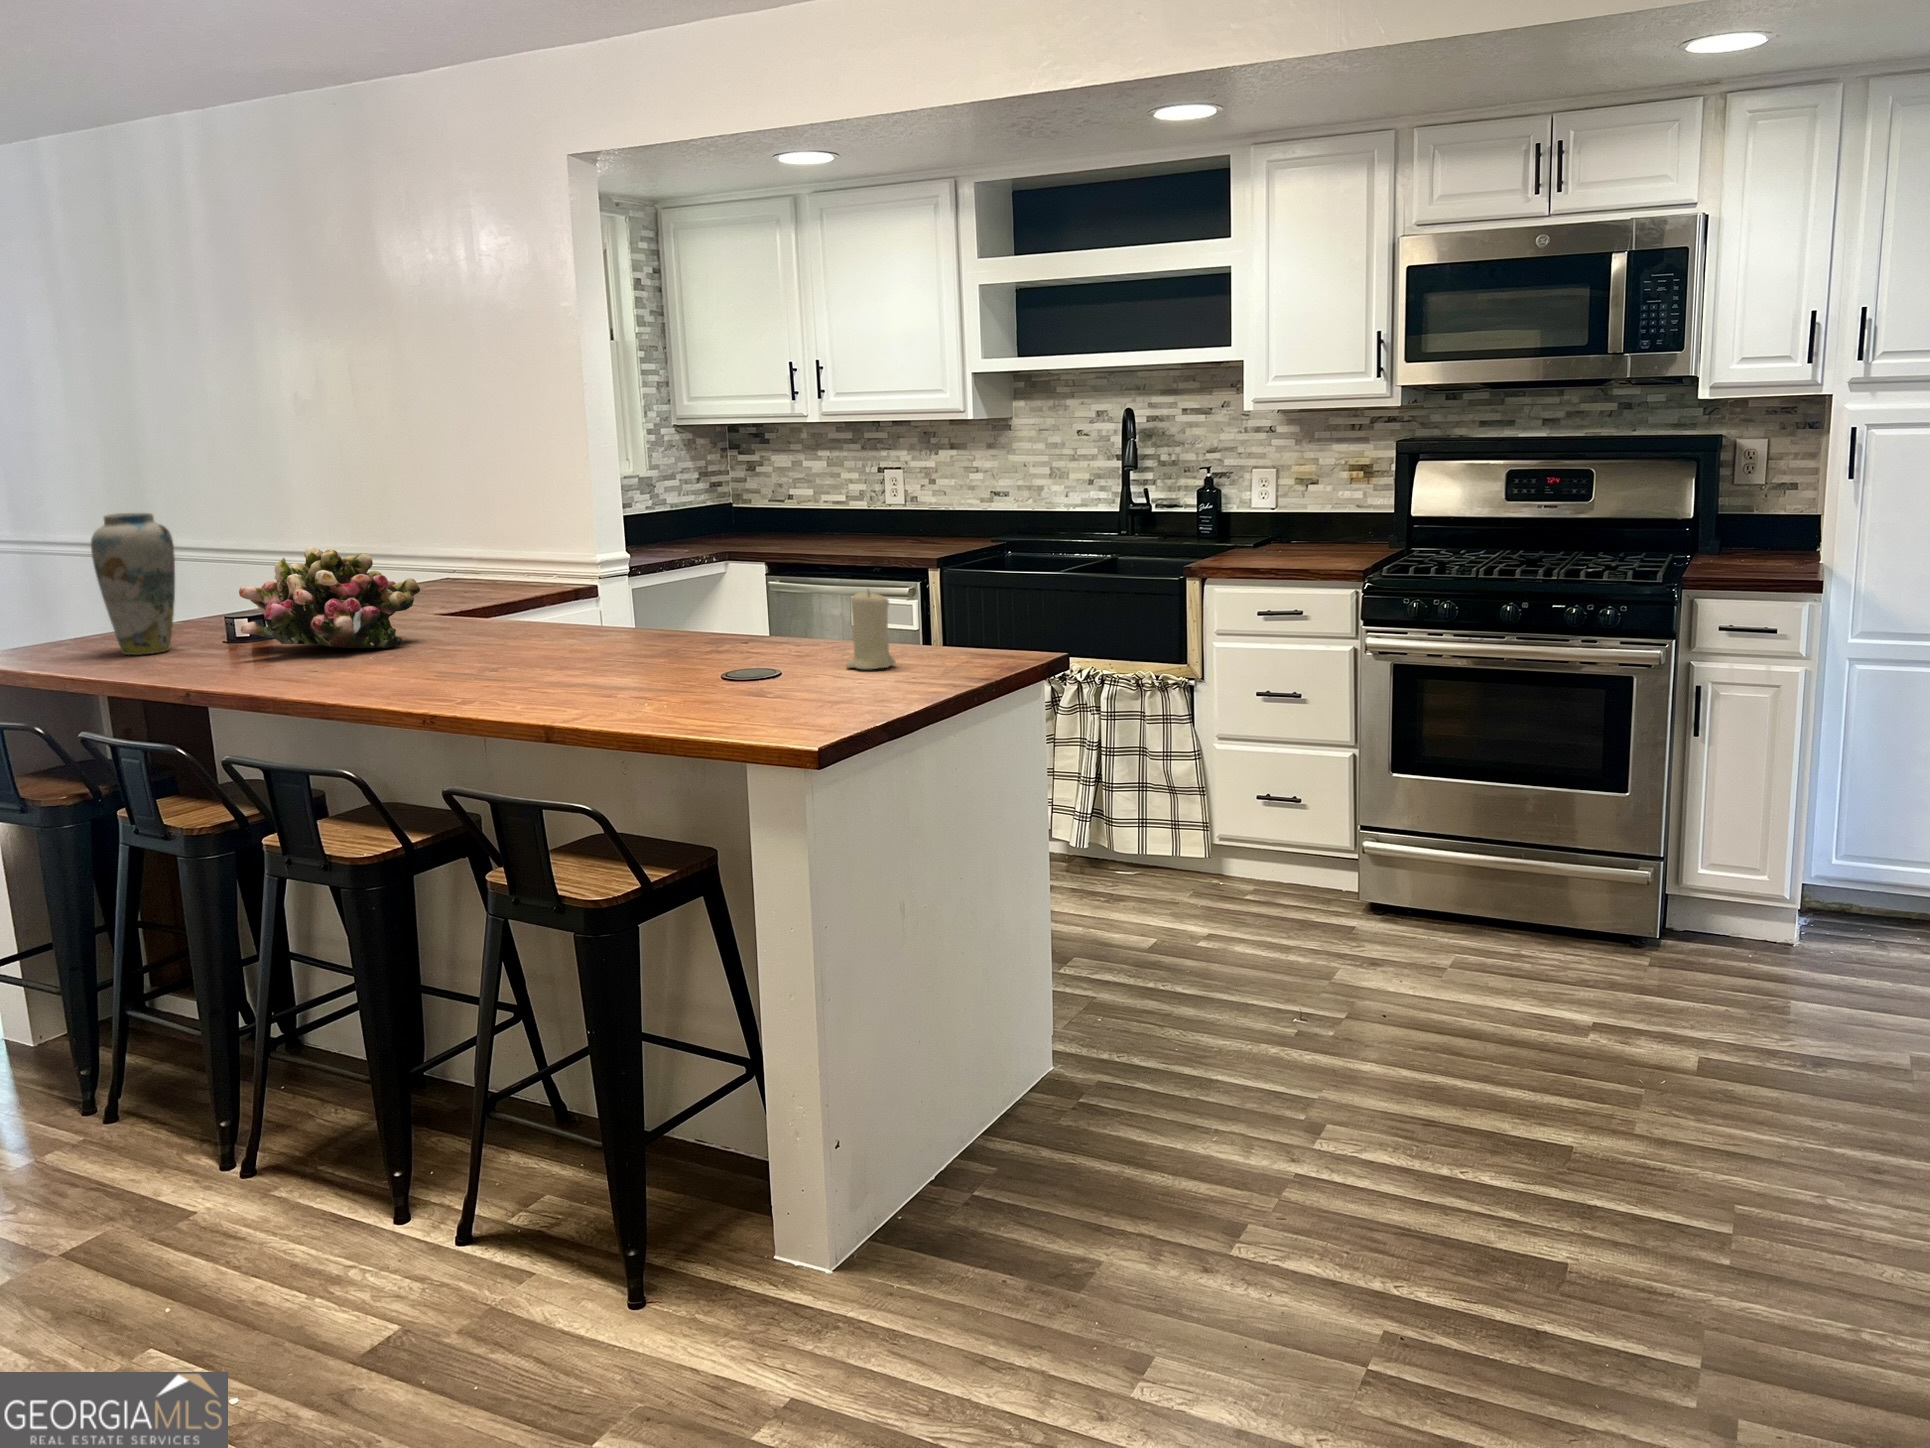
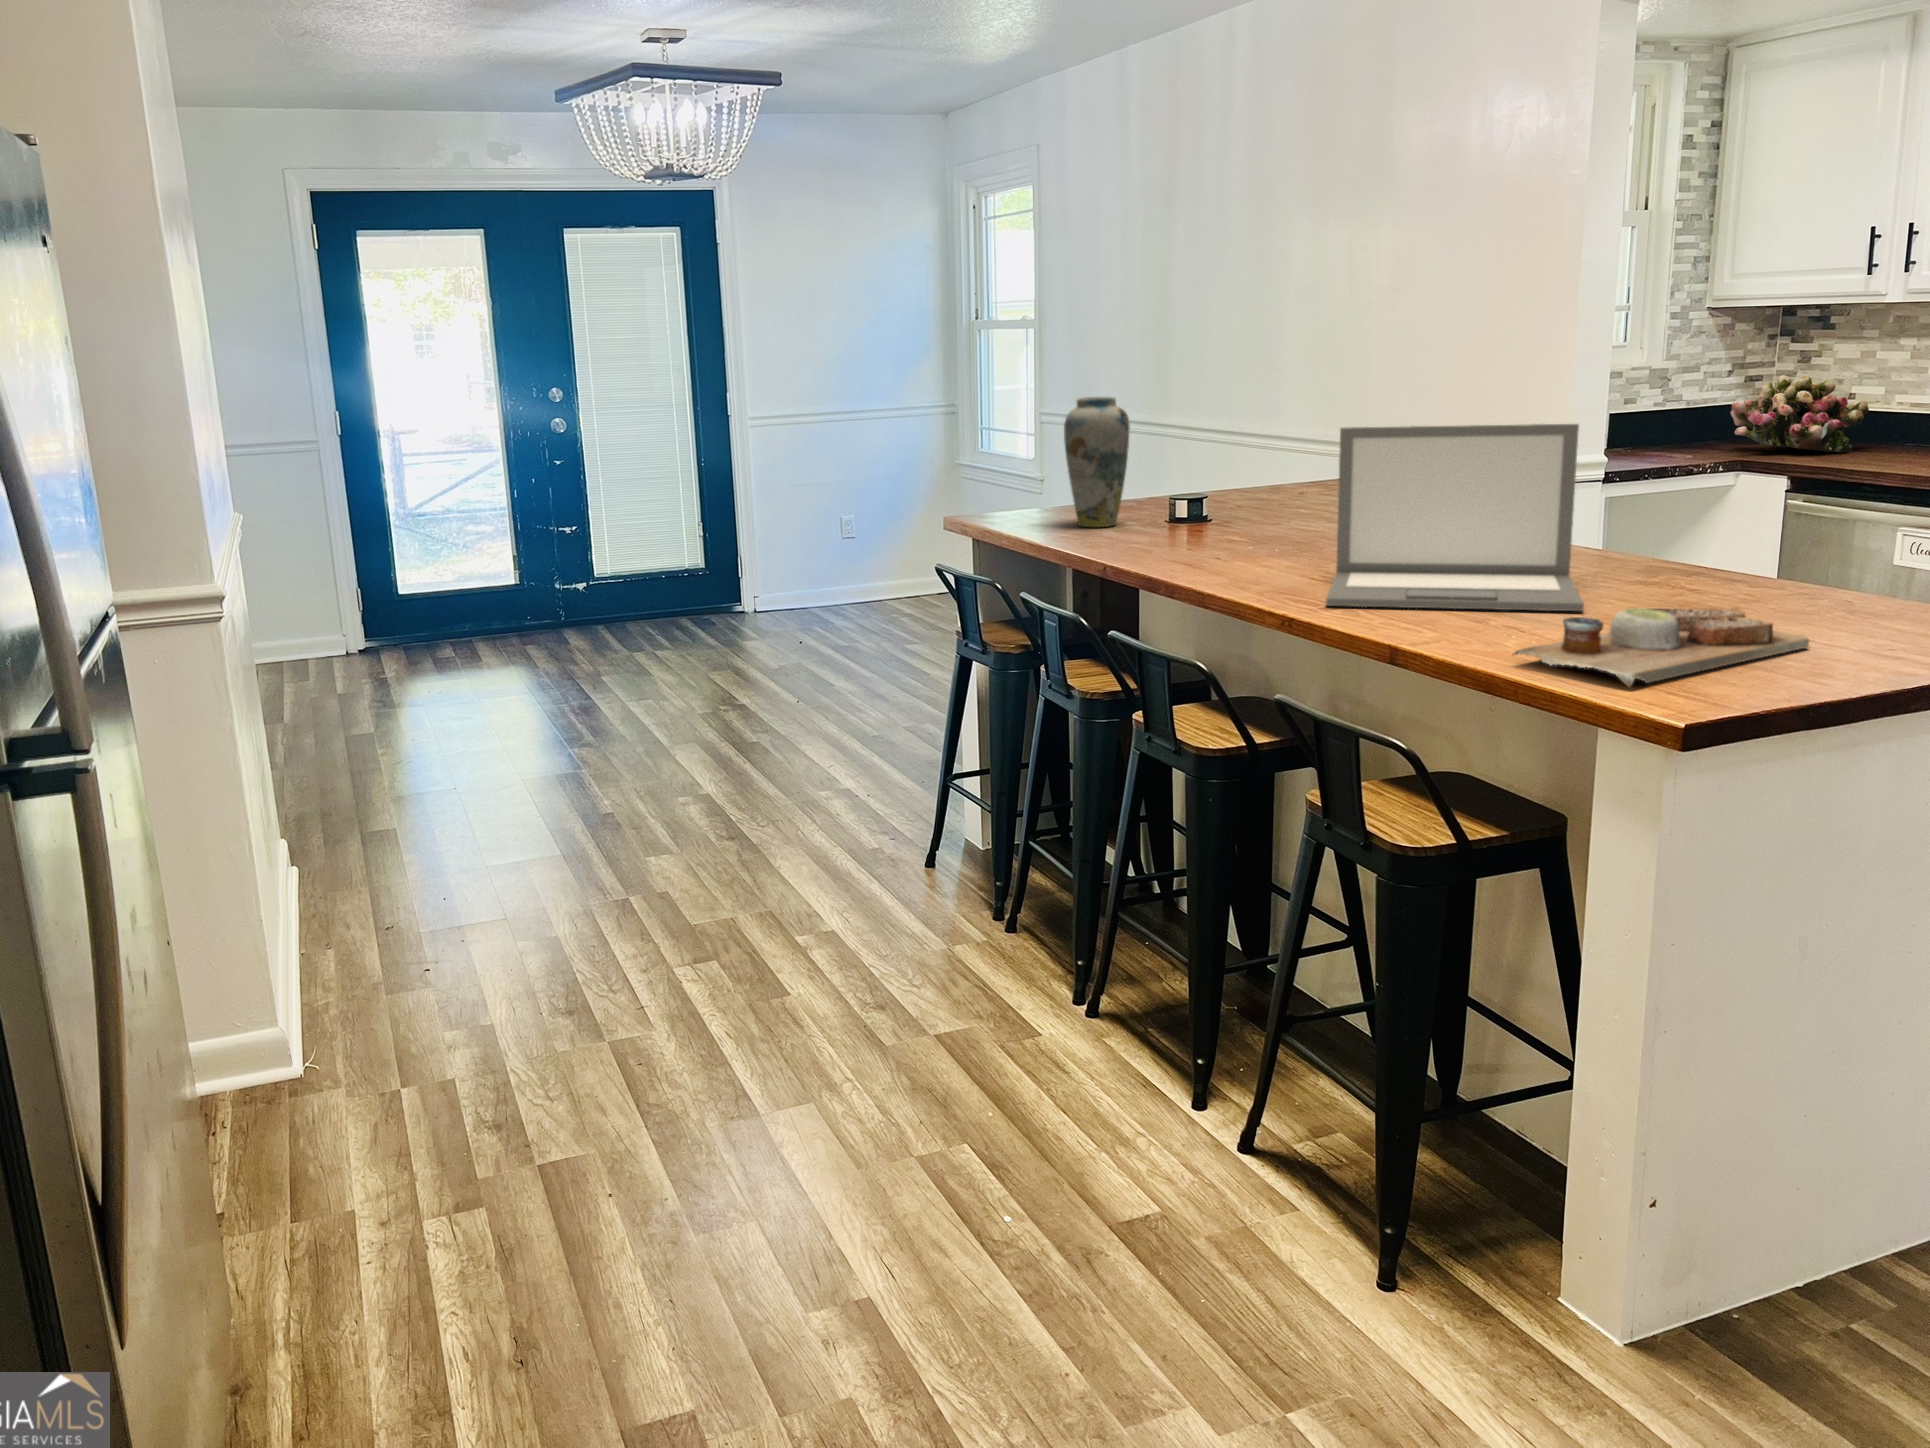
laptop: none [442,522,690,700] -> present [1326,424,1584,611]
flower arrangement: present [239,547,420,648] -> present [1730,375,1869,452]
candle: present [846,591,896,669] -> none [1797,524,1876,629]
cutting board: none [663,660,865,729] -> present [1514,607,1809,687]

